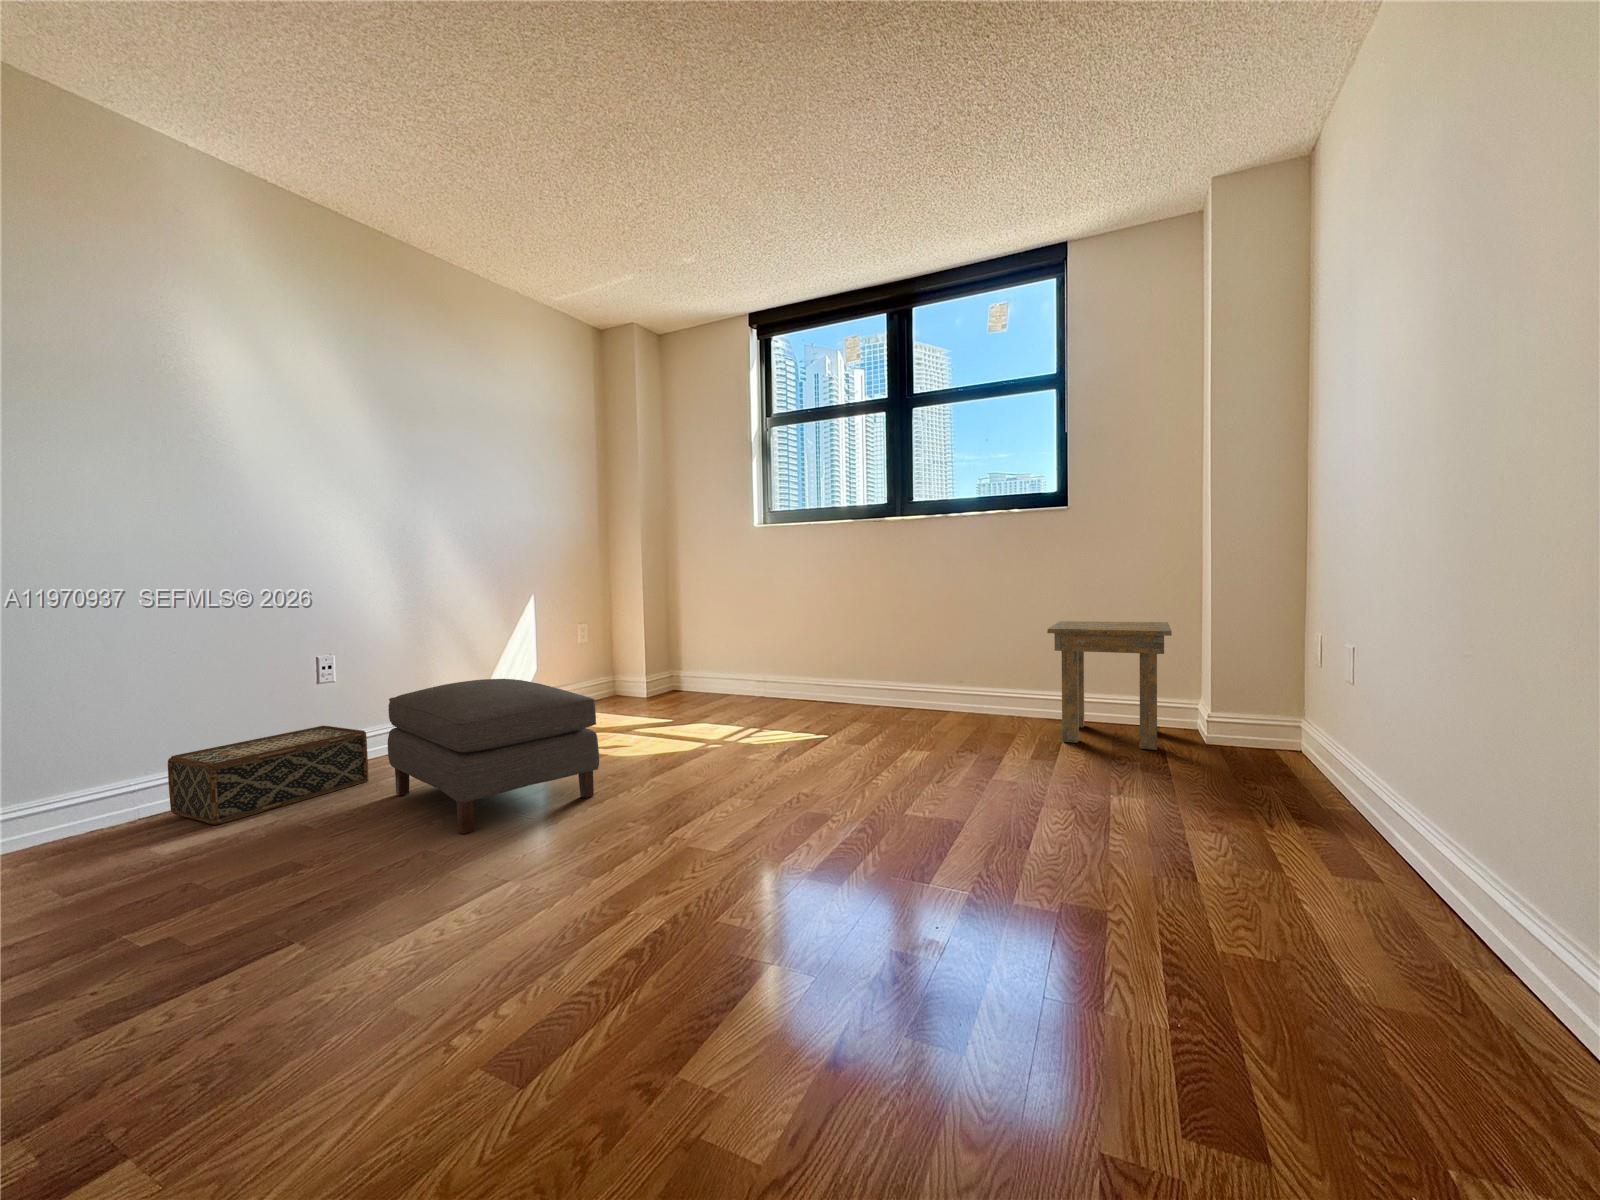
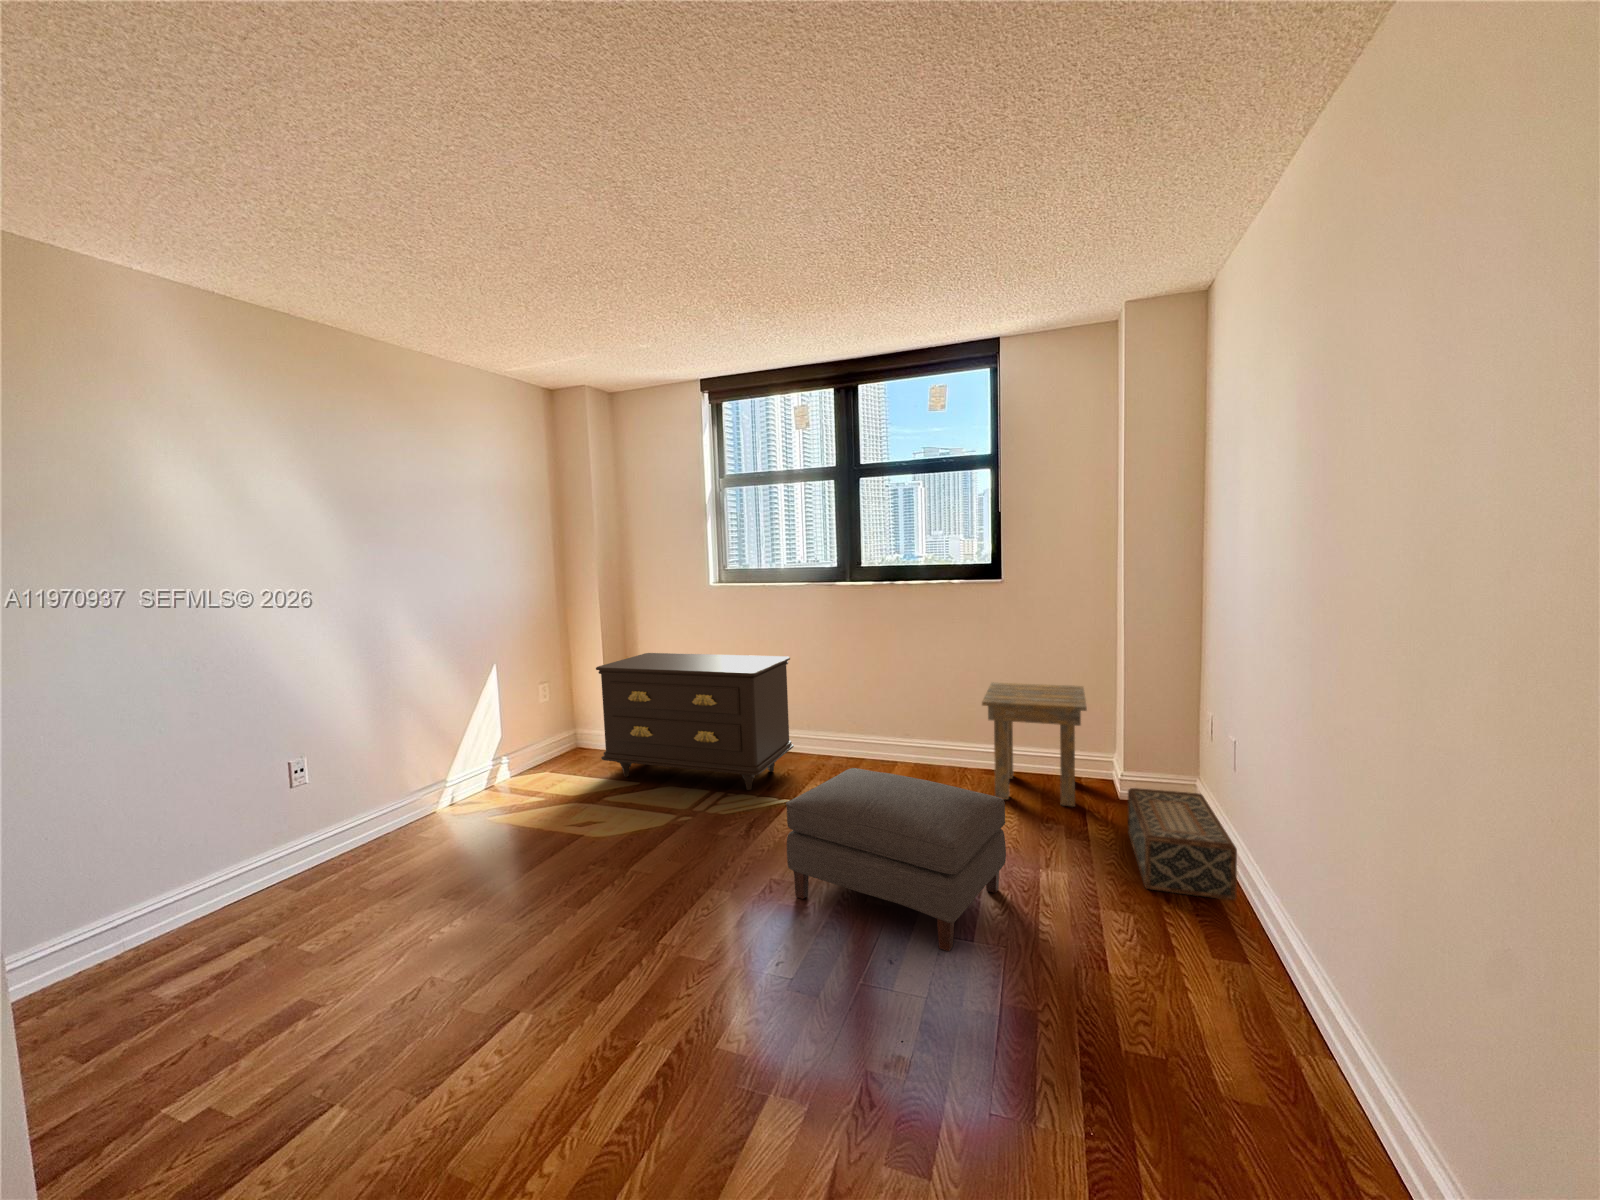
dresser: none [630,593,838,729] -> present [596,653,794,790]
ottoman: present [388,679,599,834] -> present [786,768,1006,951]
woven basket: present [168,726,369,825] -> present [1128,788,1237,900]

